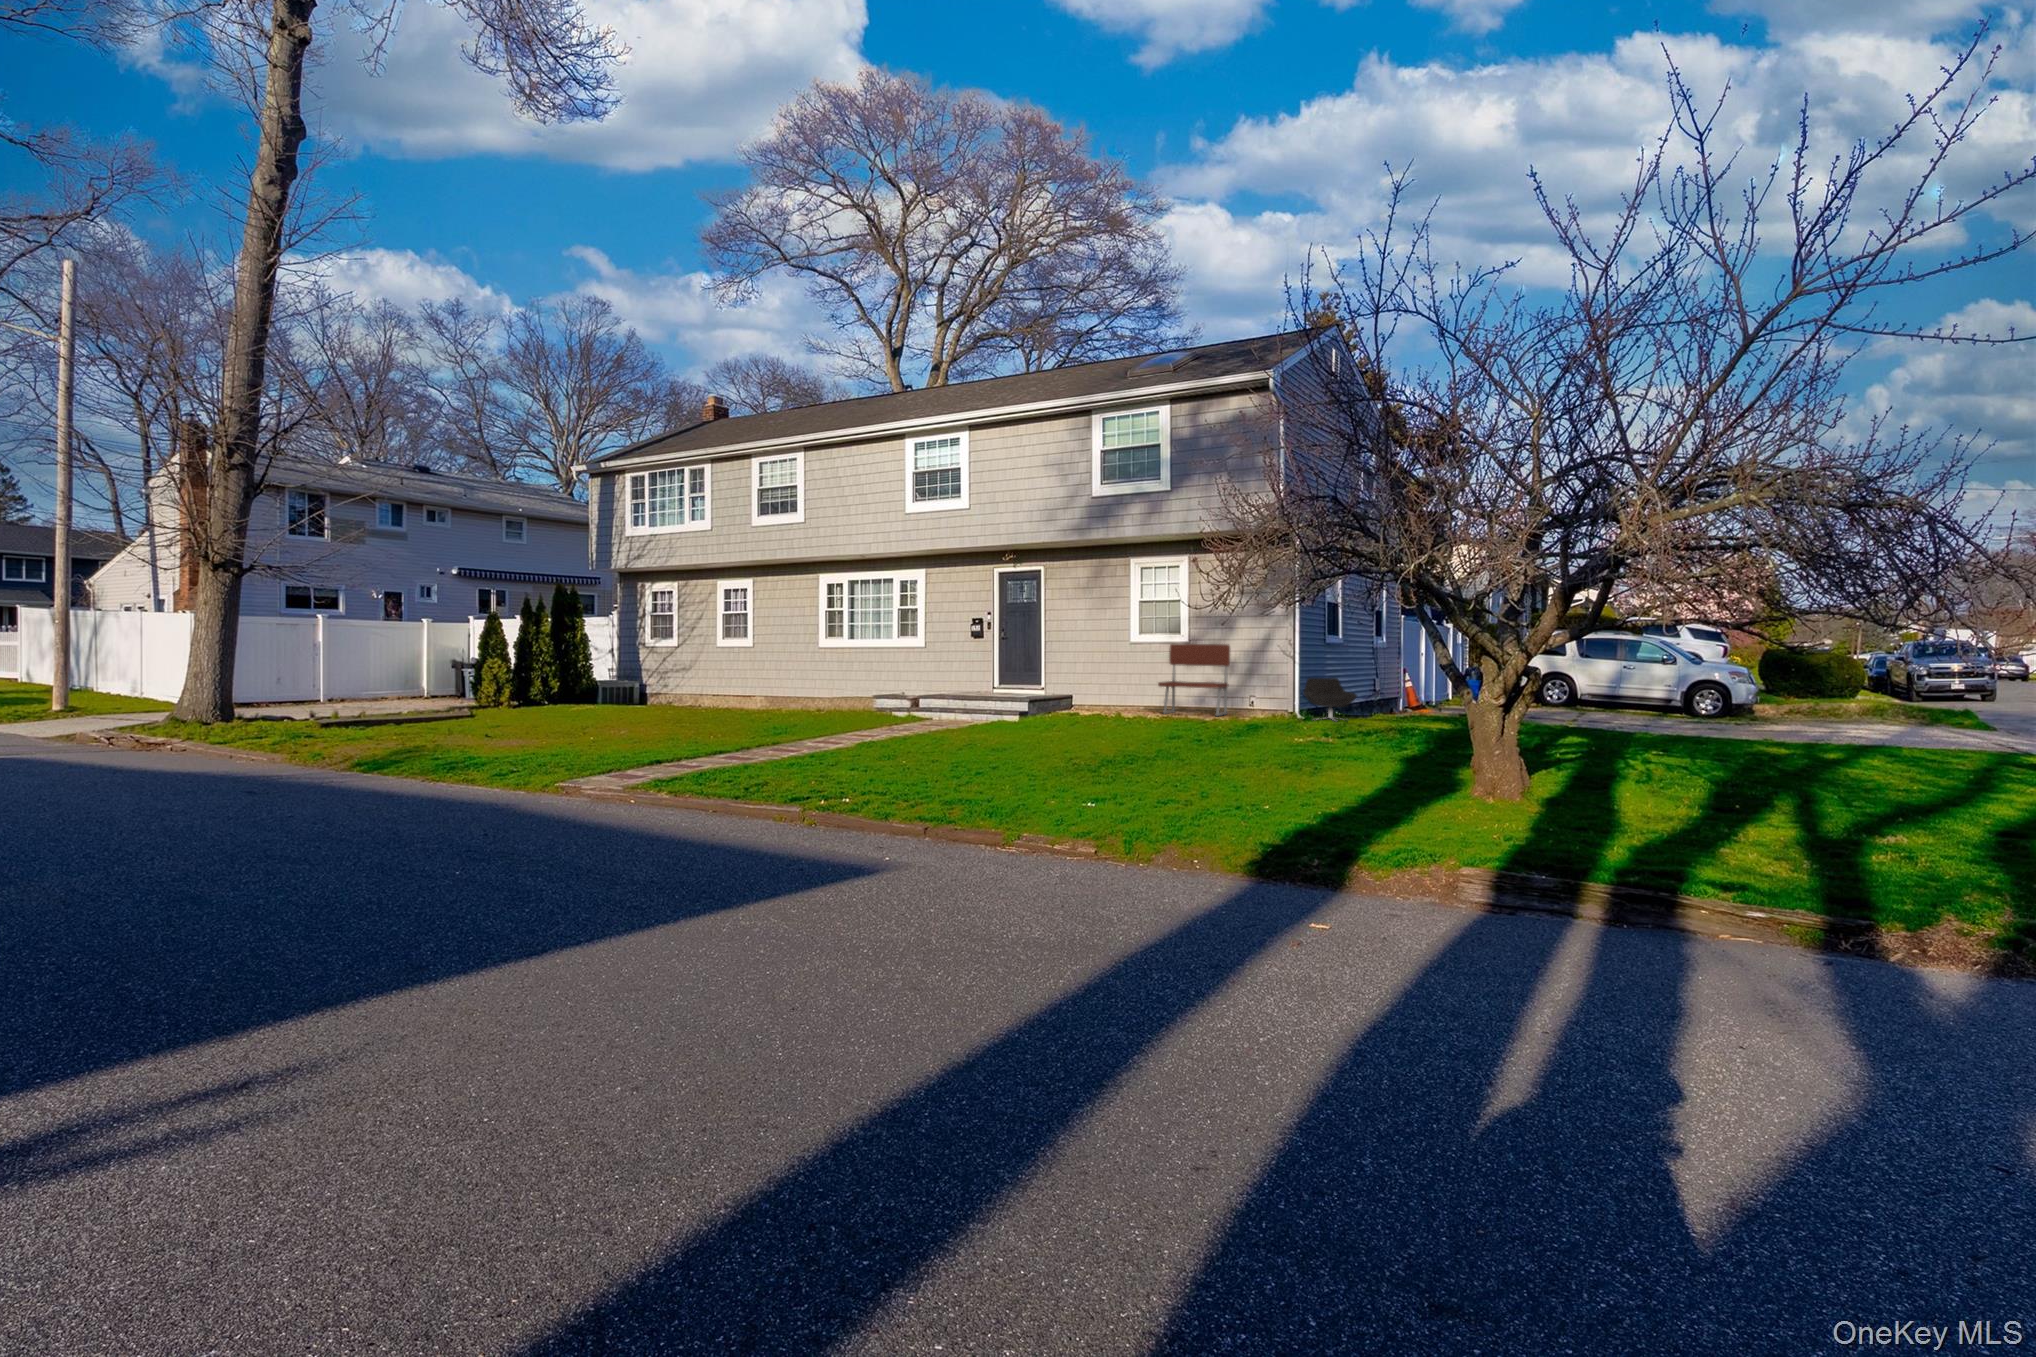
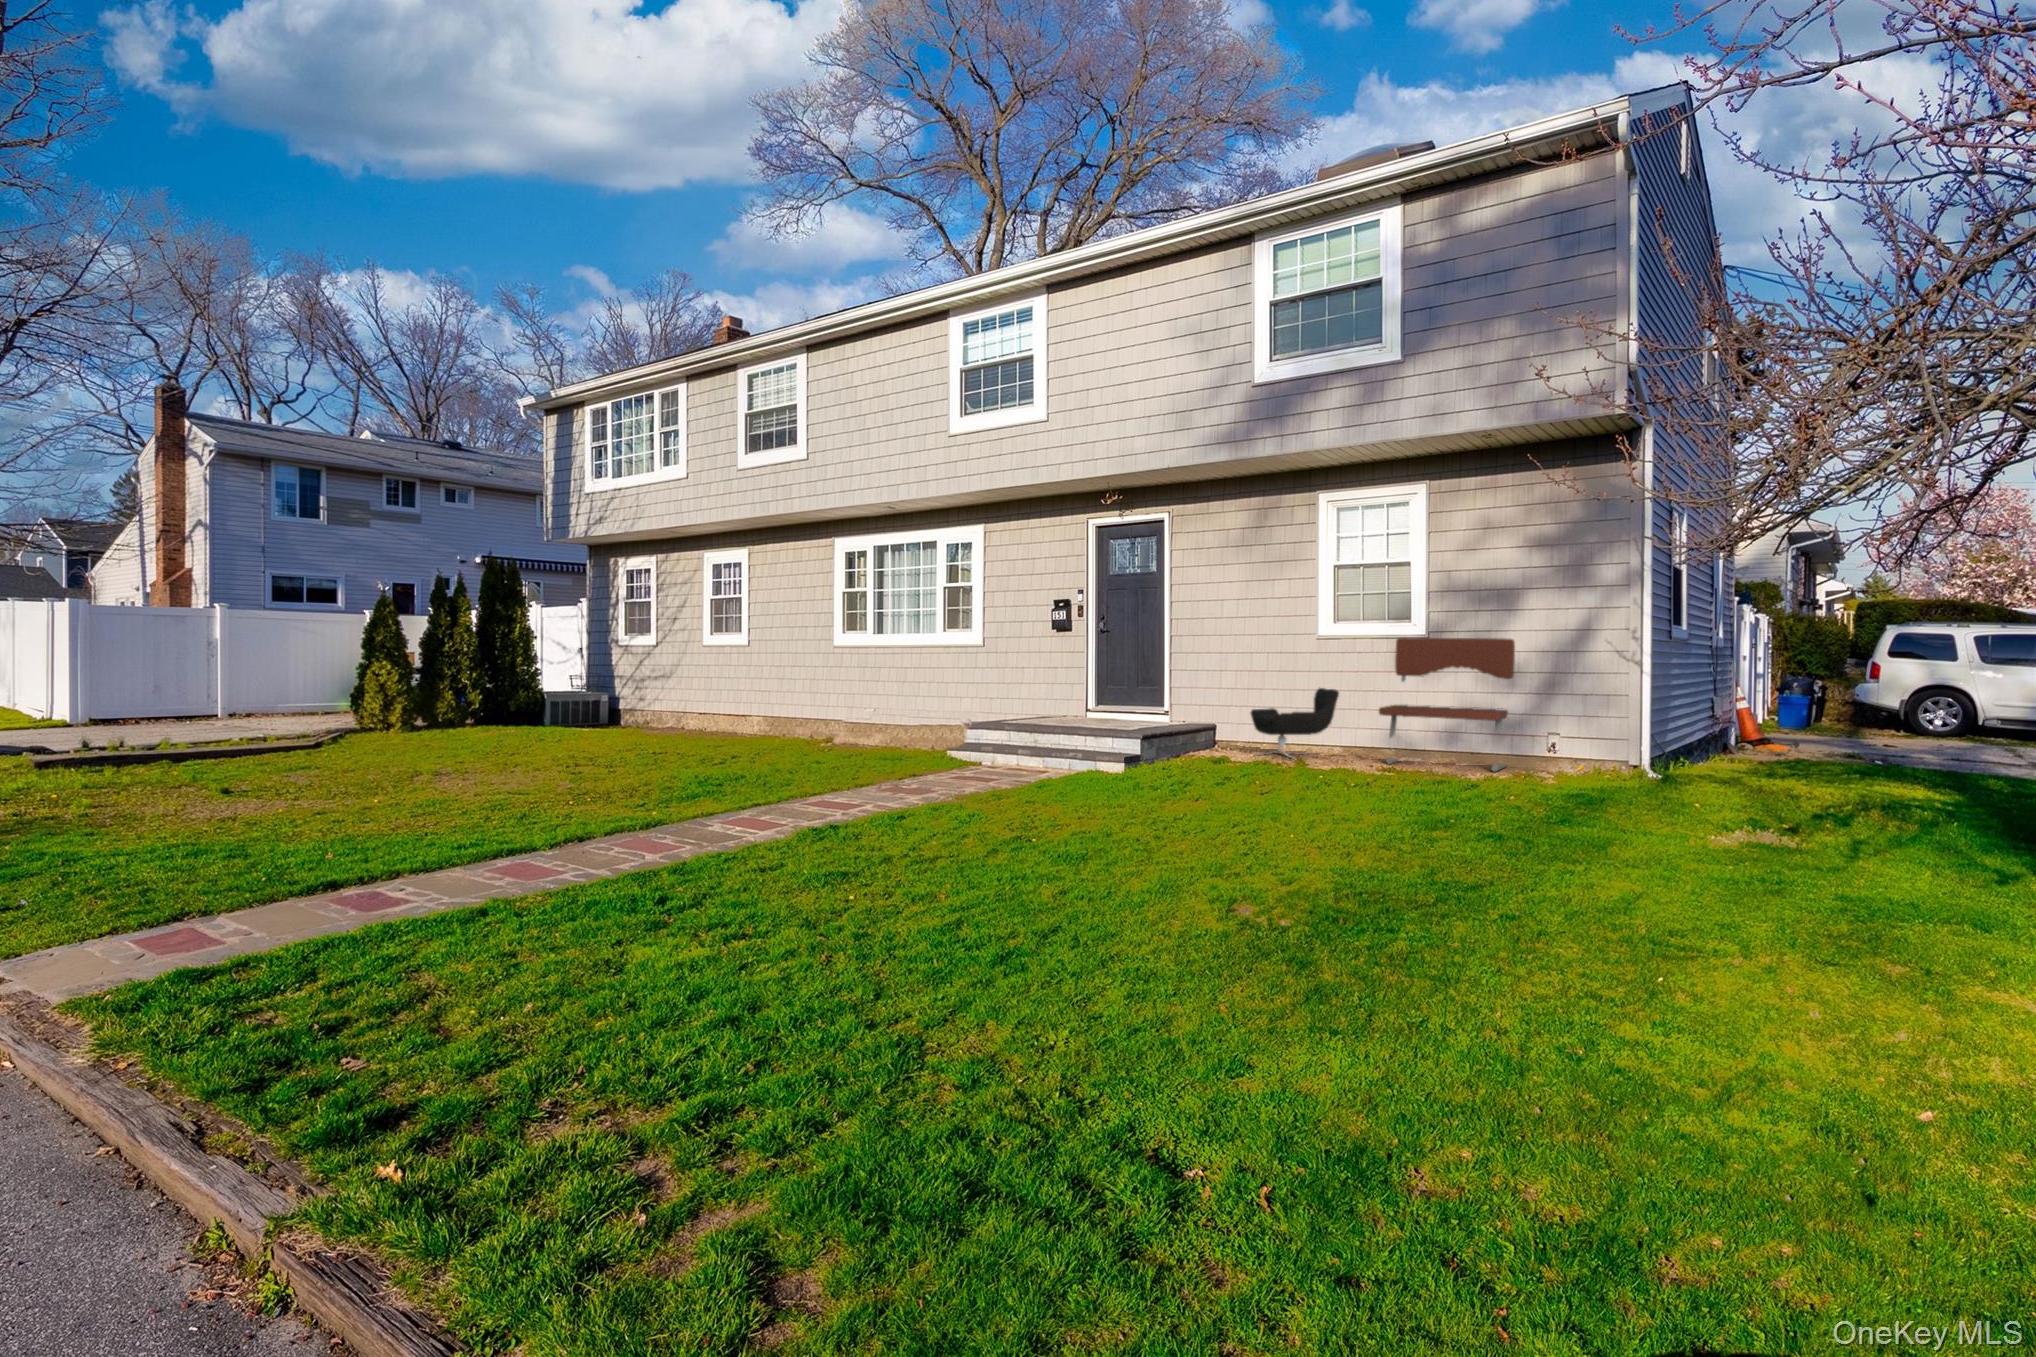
lounge chair: present [1303,678,1357,719] -> present [1251,688,1339,758]

